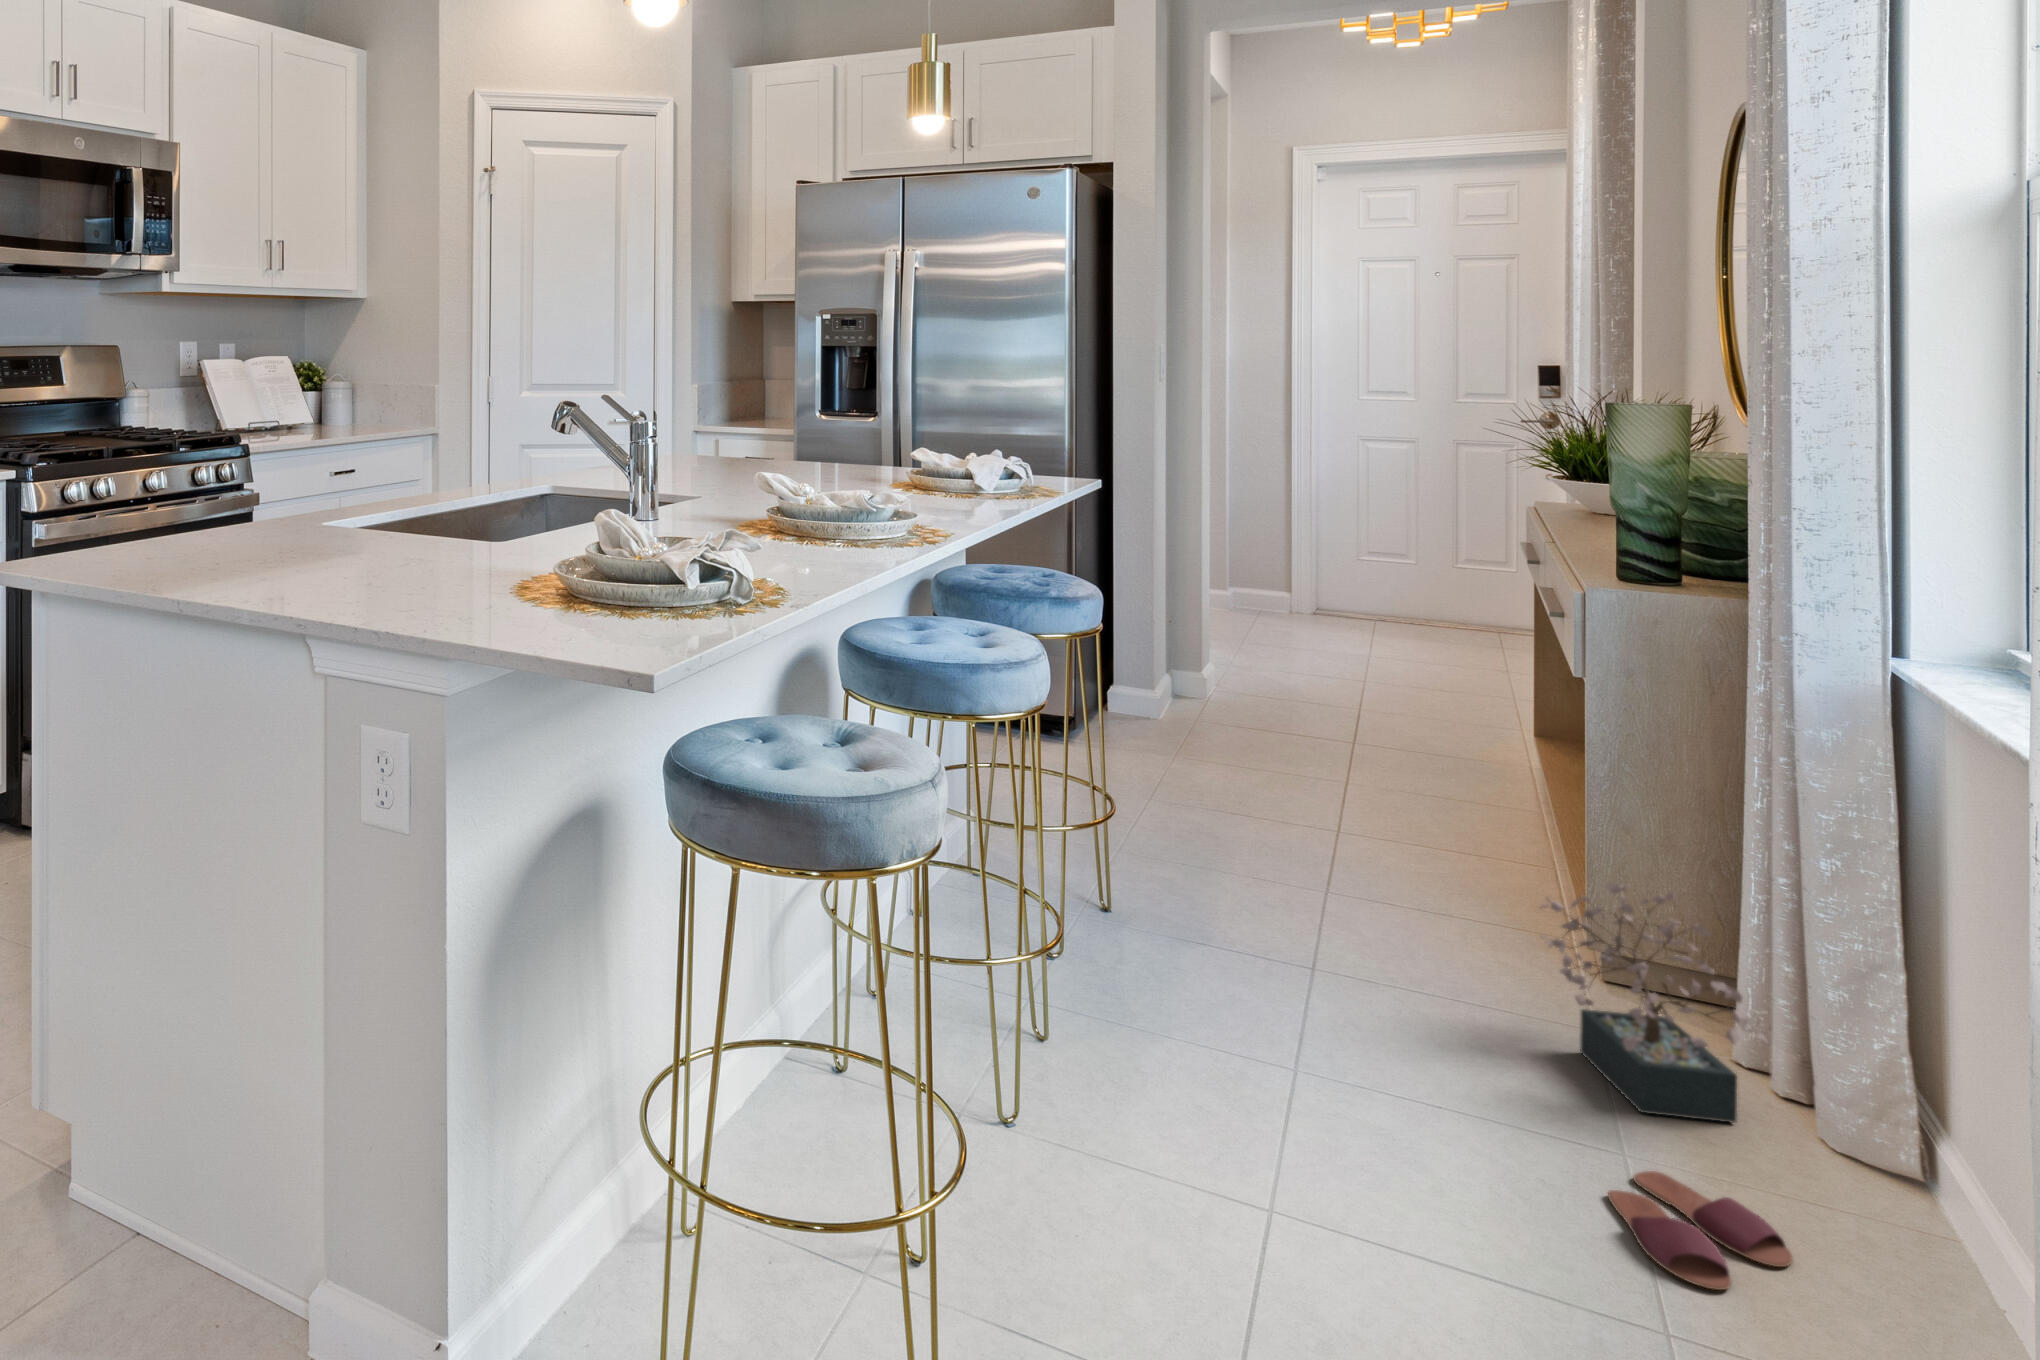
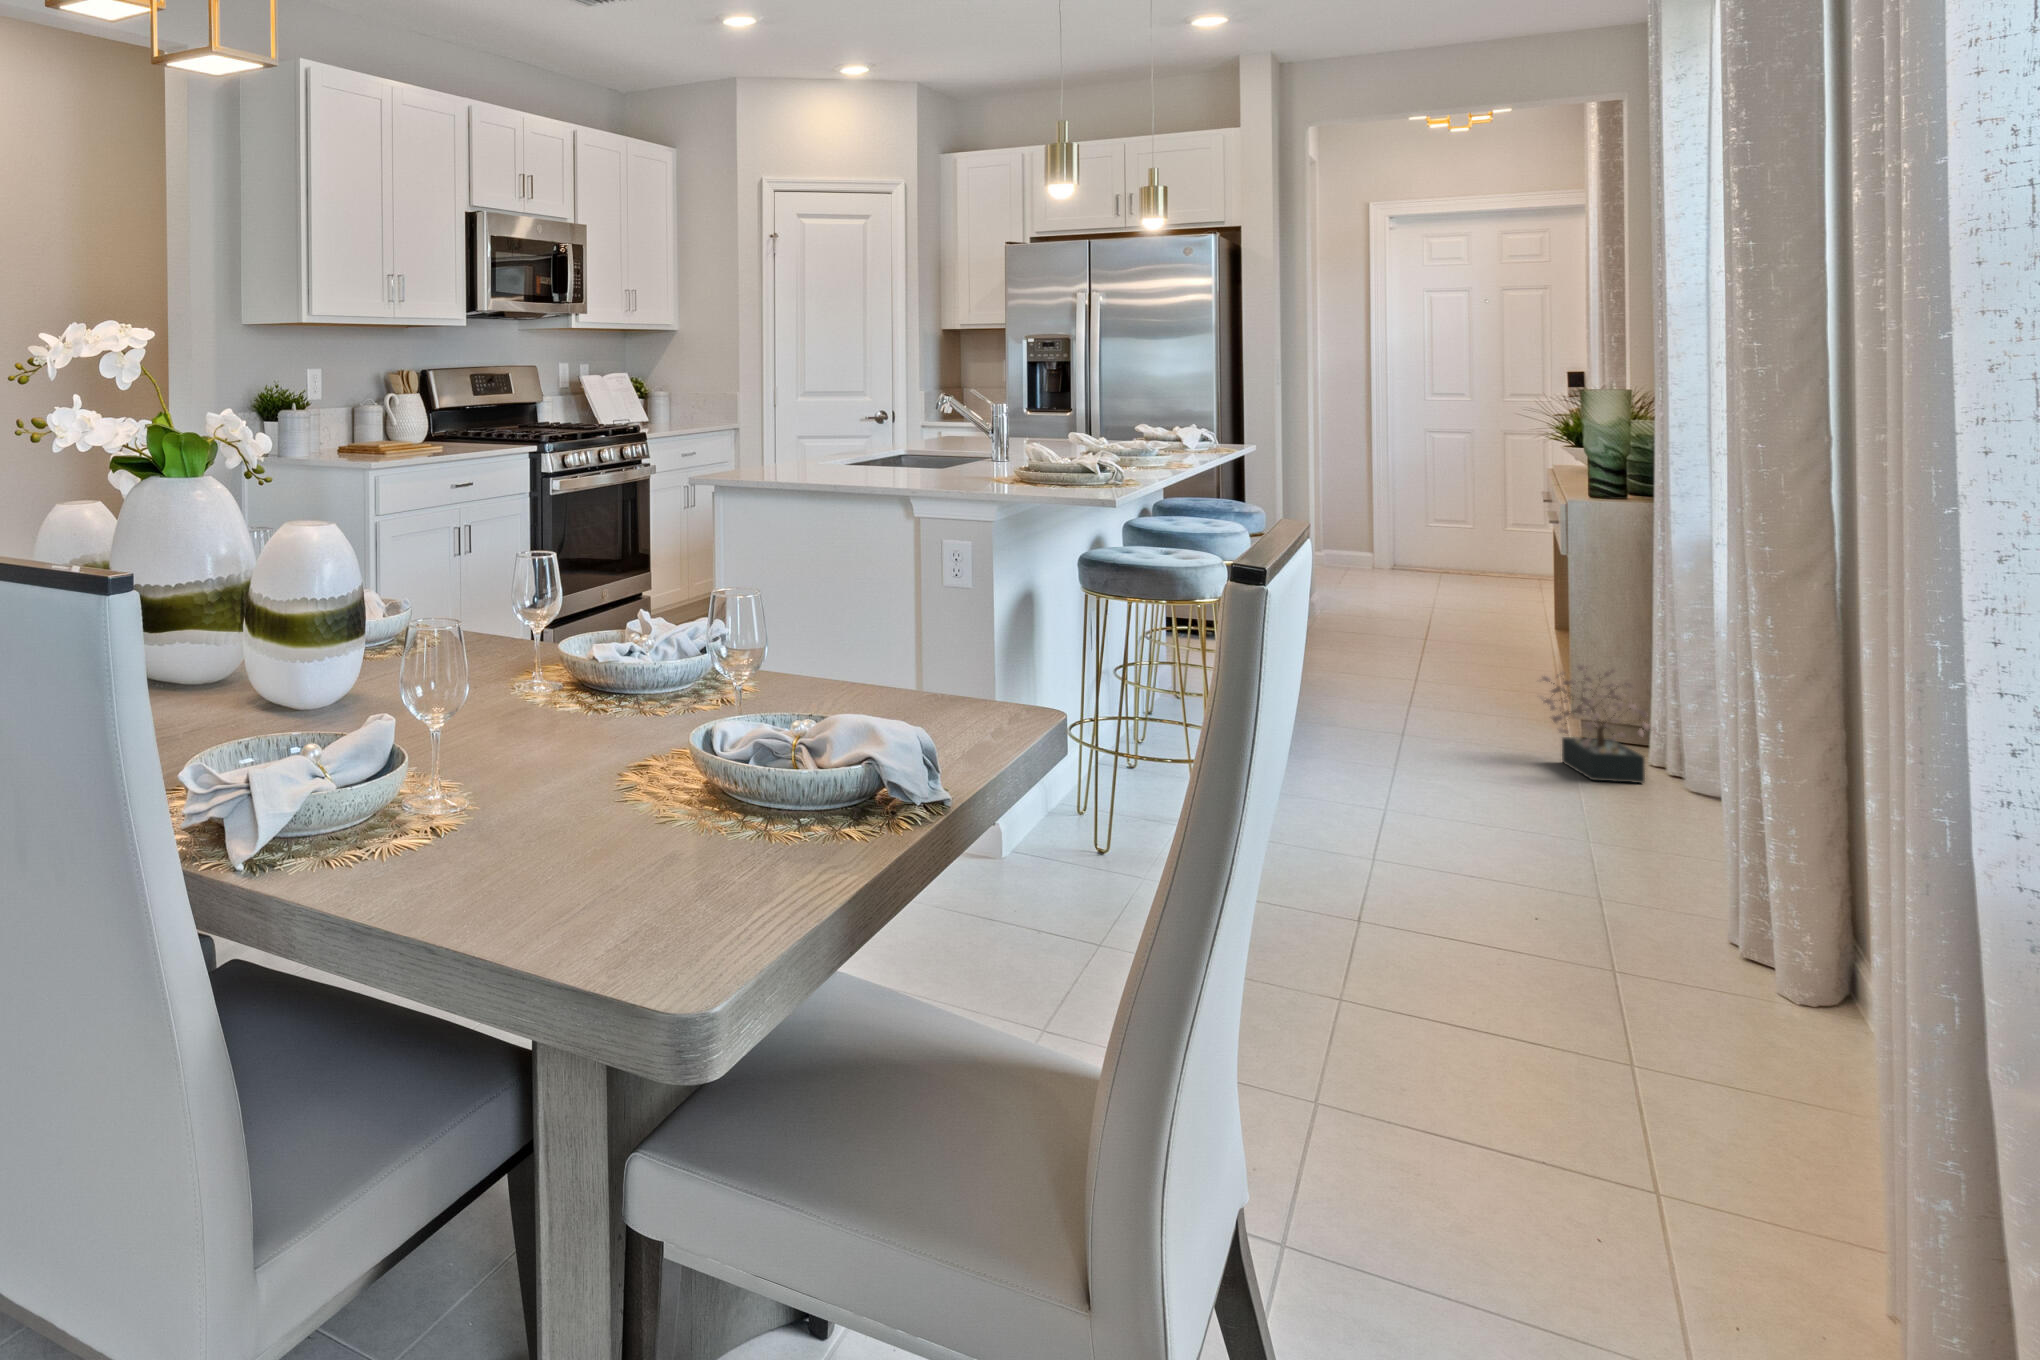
slippers: present [1608,1171,1792,1290] -> none [1567,796,1658,828]

